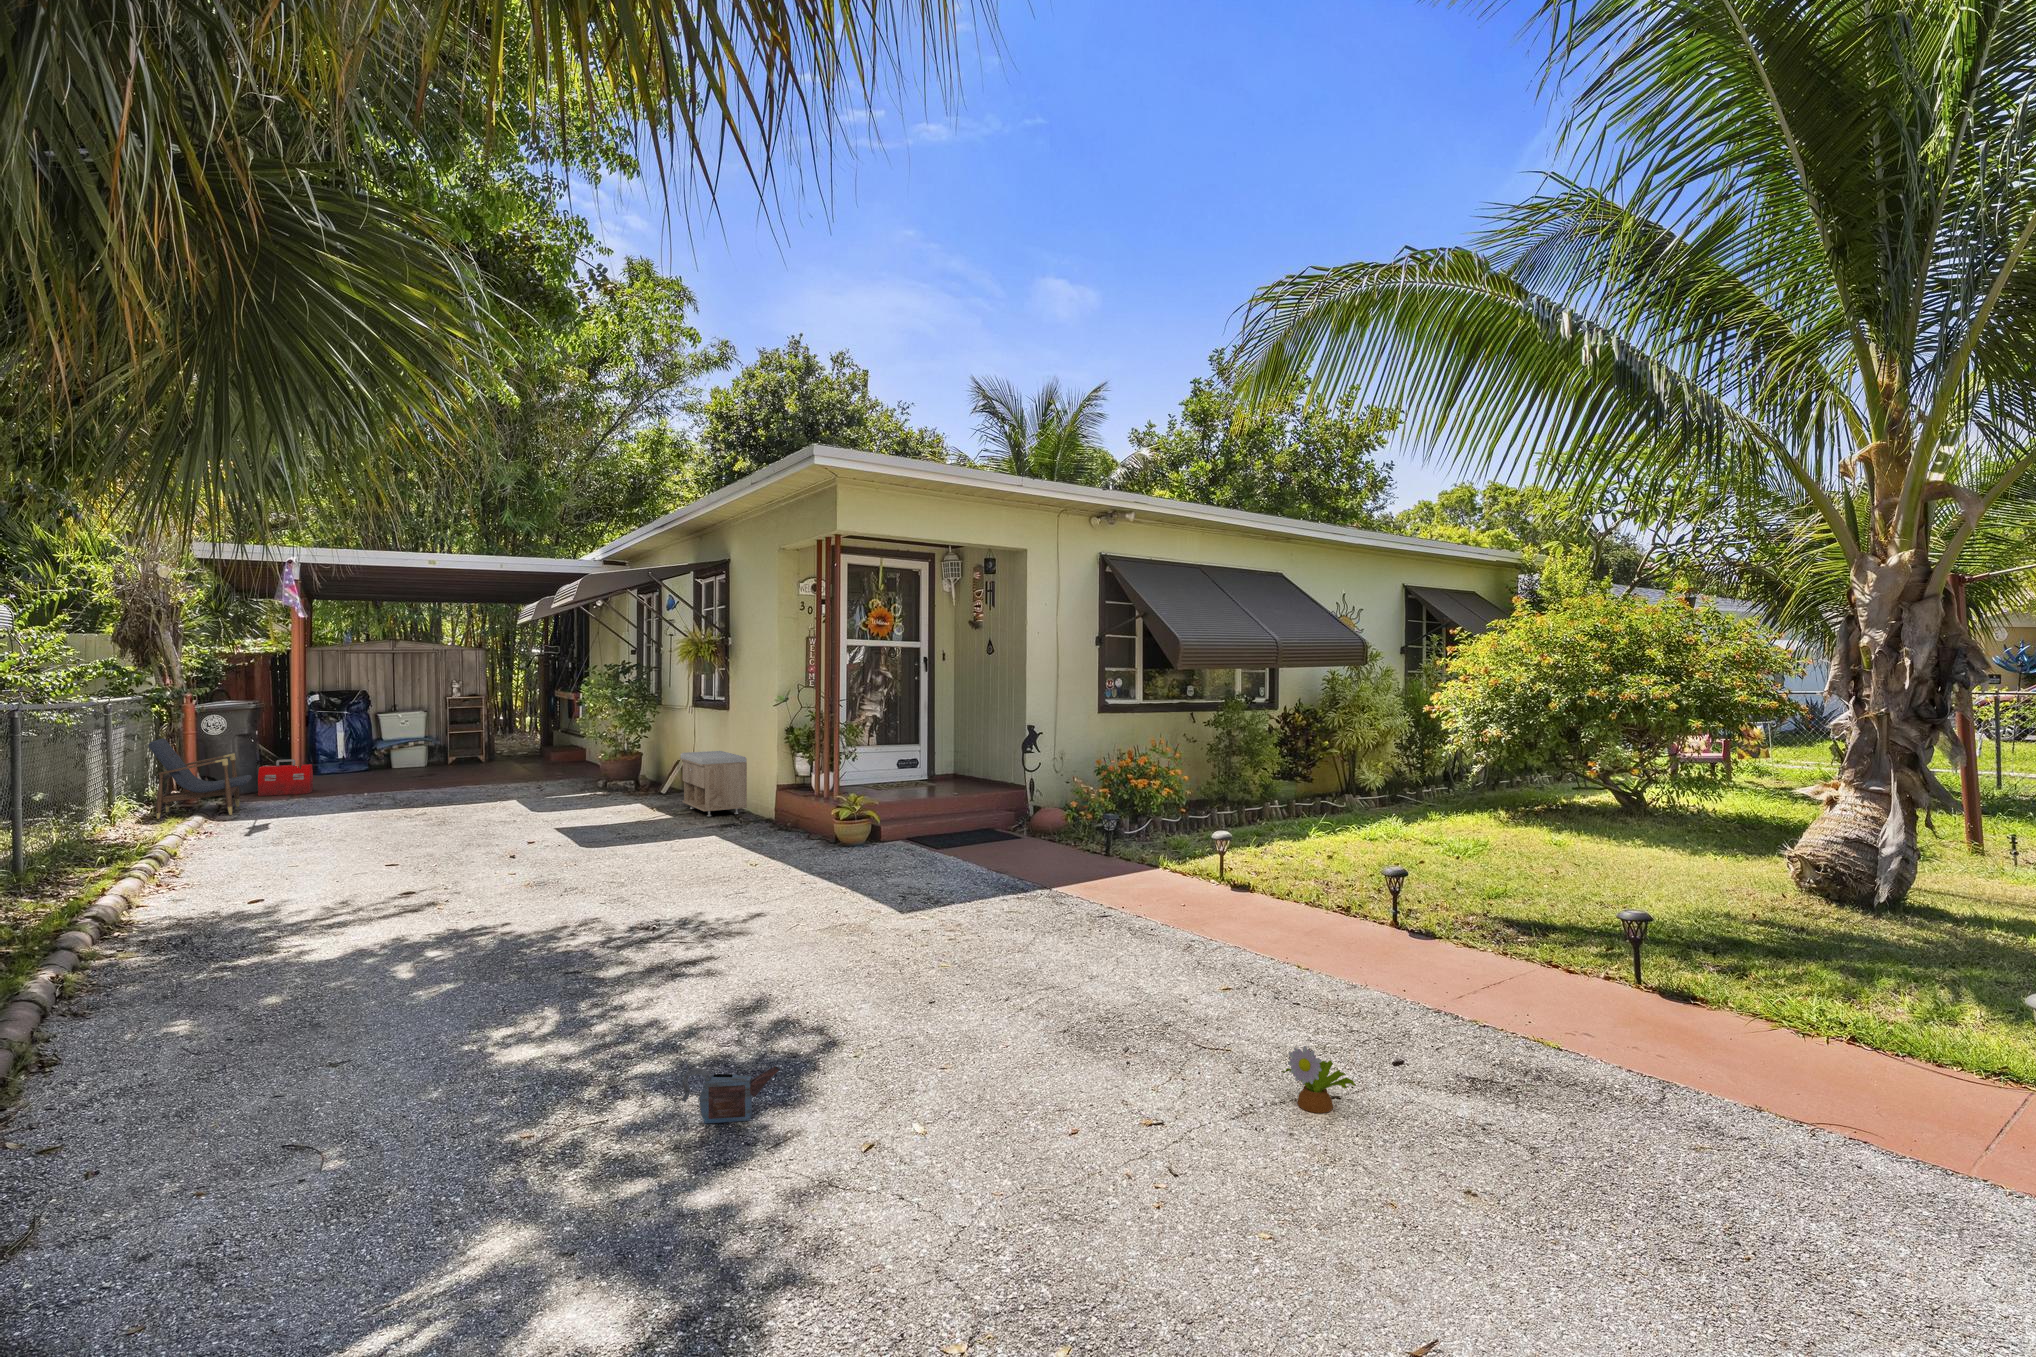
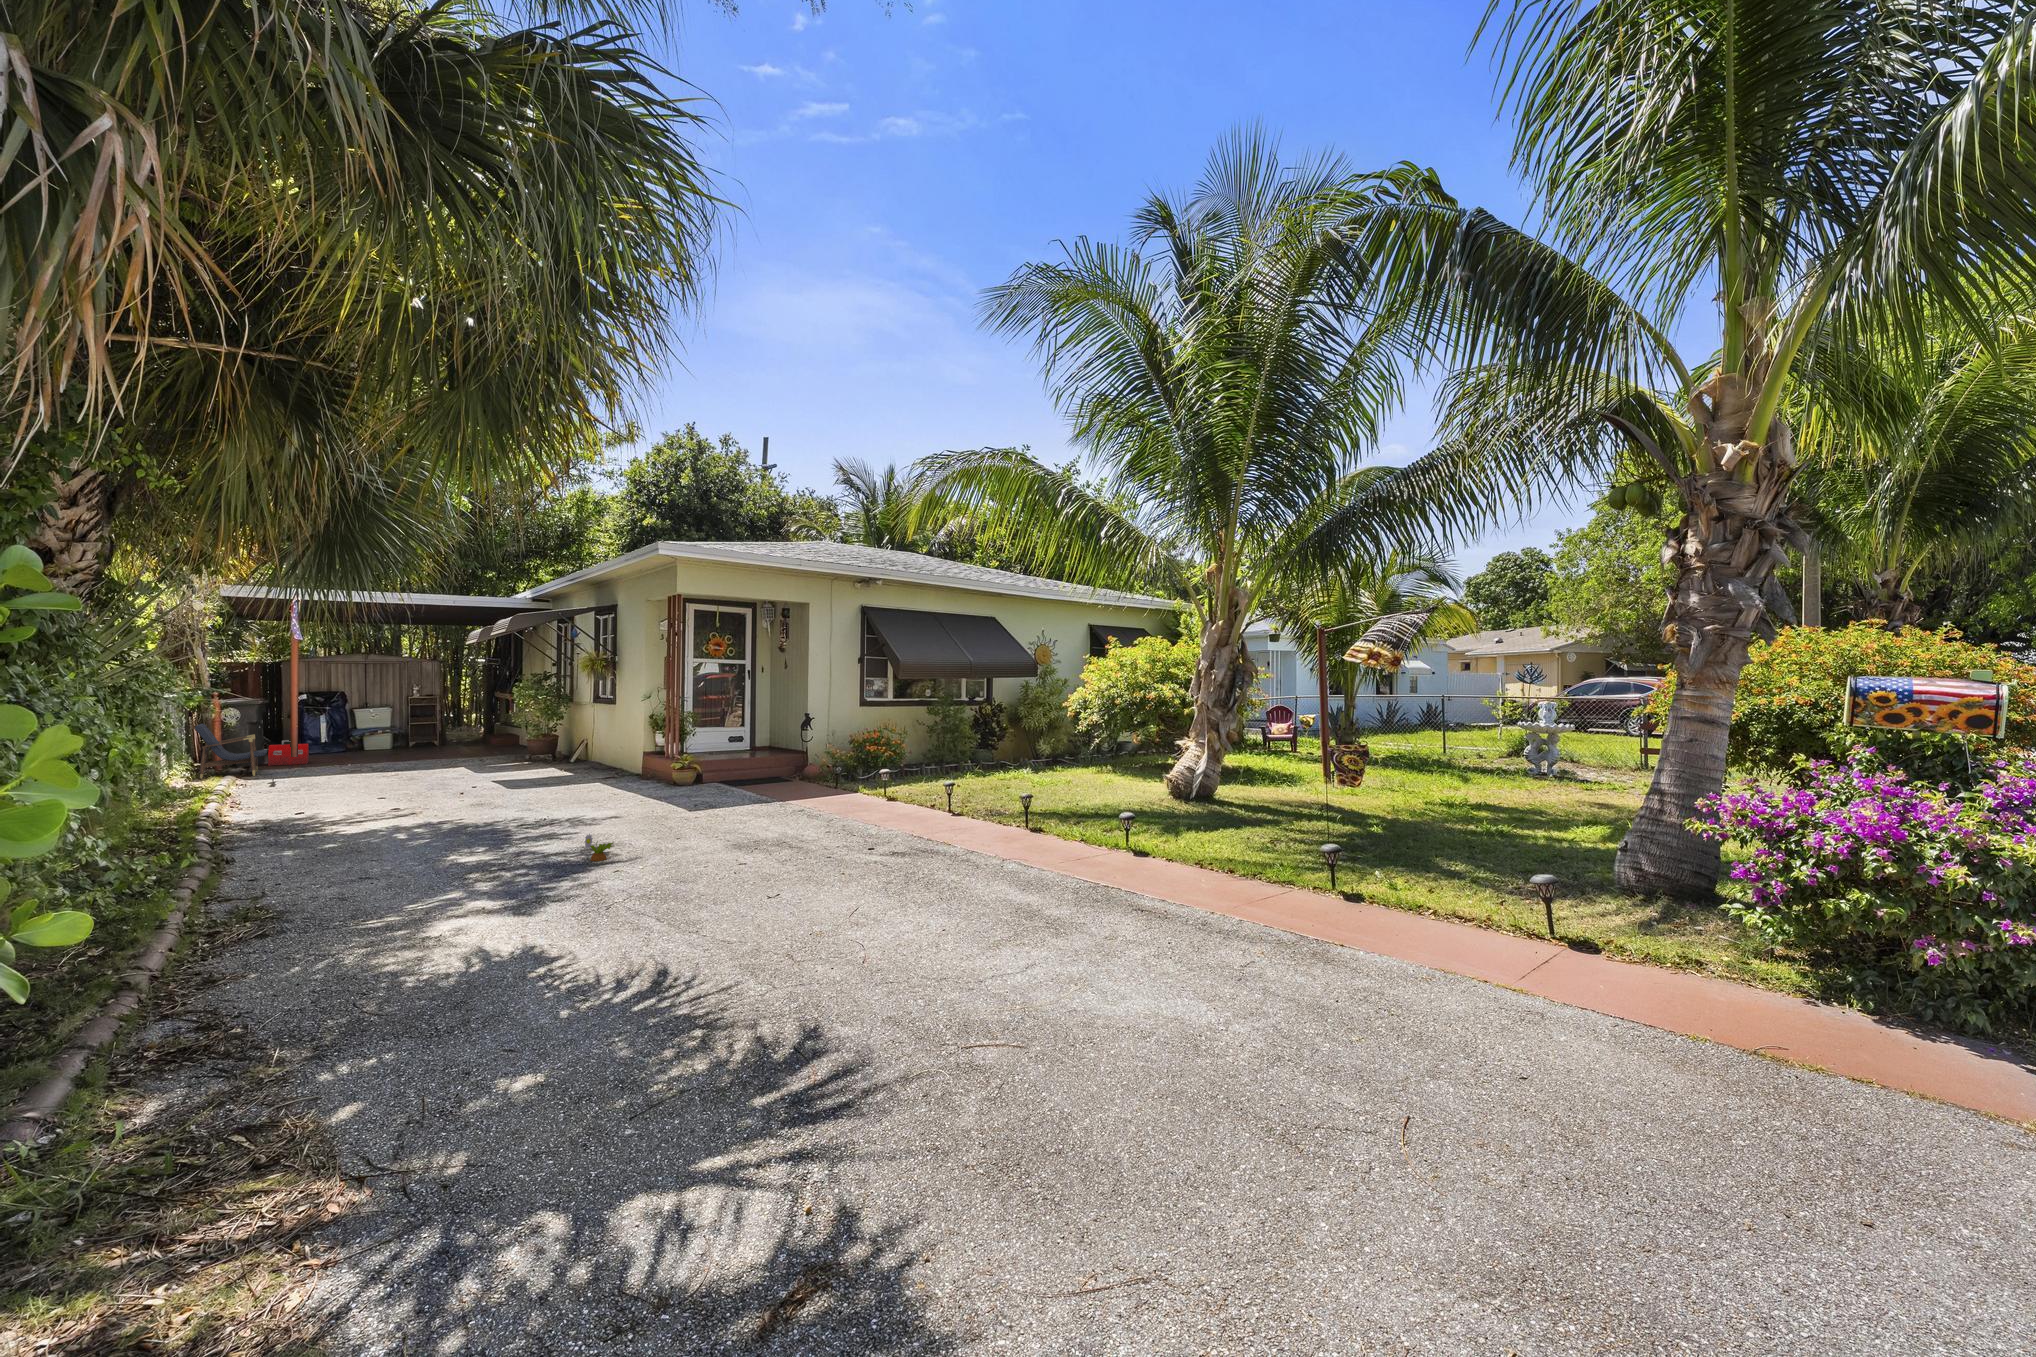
storage bench: present [680,751,747,816] -> none [581,732,626,774]
decorative plant: present [1281,1046,1355,1113] -> present [585,834,613,861]
watering can: present [682,1066,780,1123] -> none [541,852,588,876]

